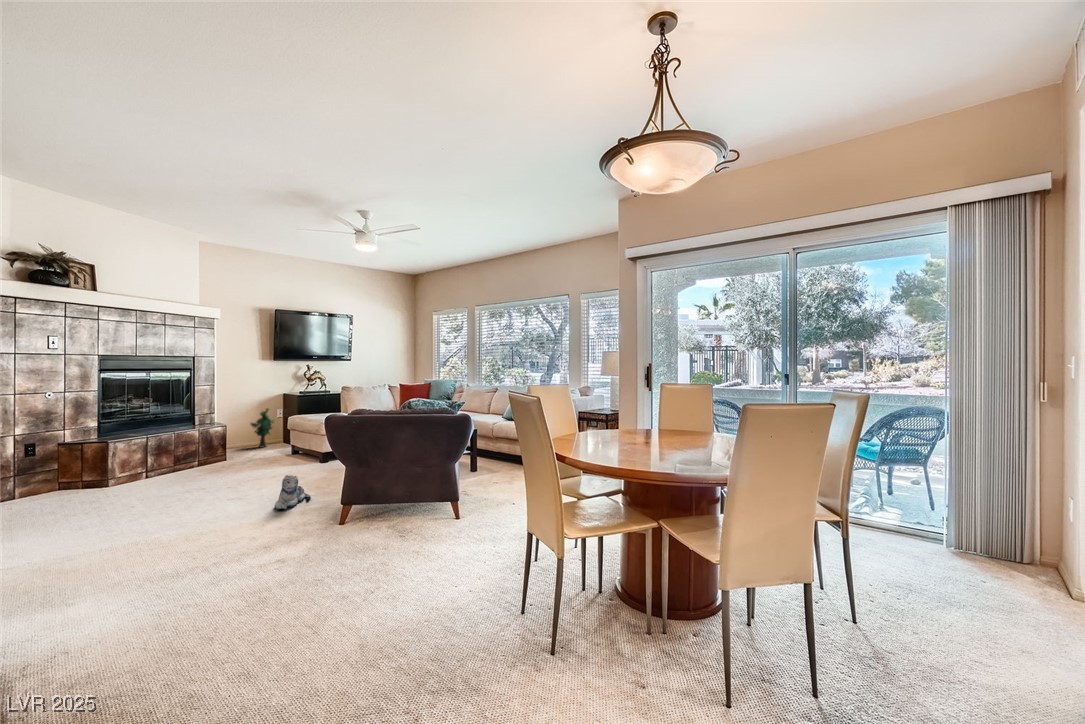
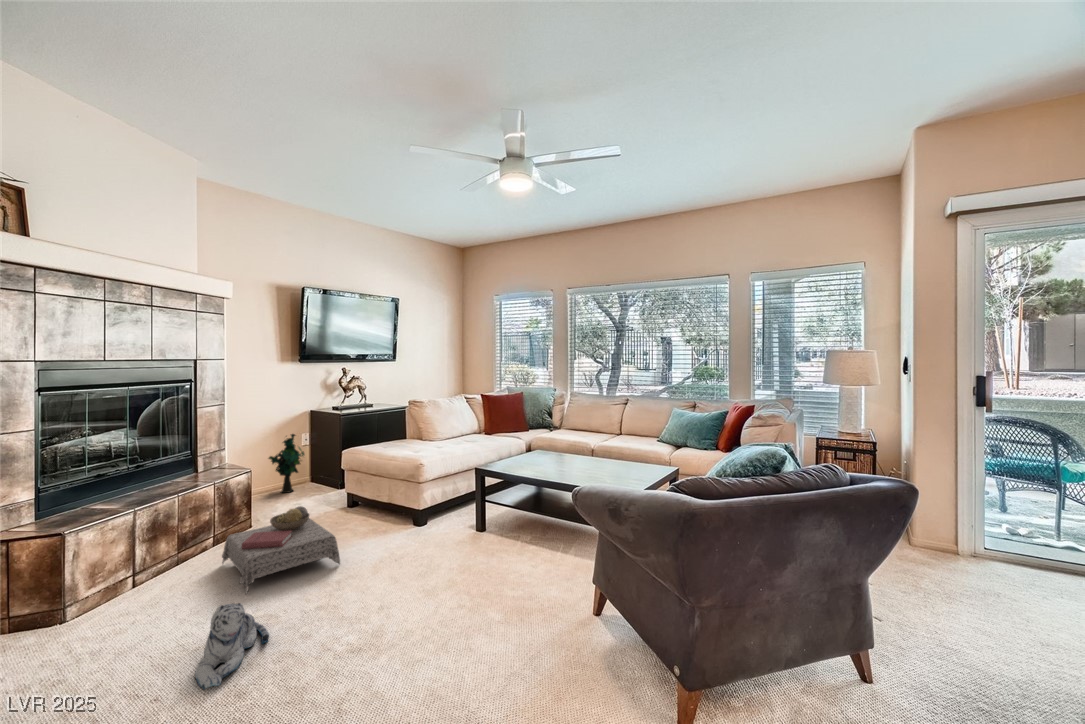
ottoman: none [195,442,260,483] -> present [222,506,340,593]
plush toy: present [275,475,311,510] -> present [195,603,269,690]

